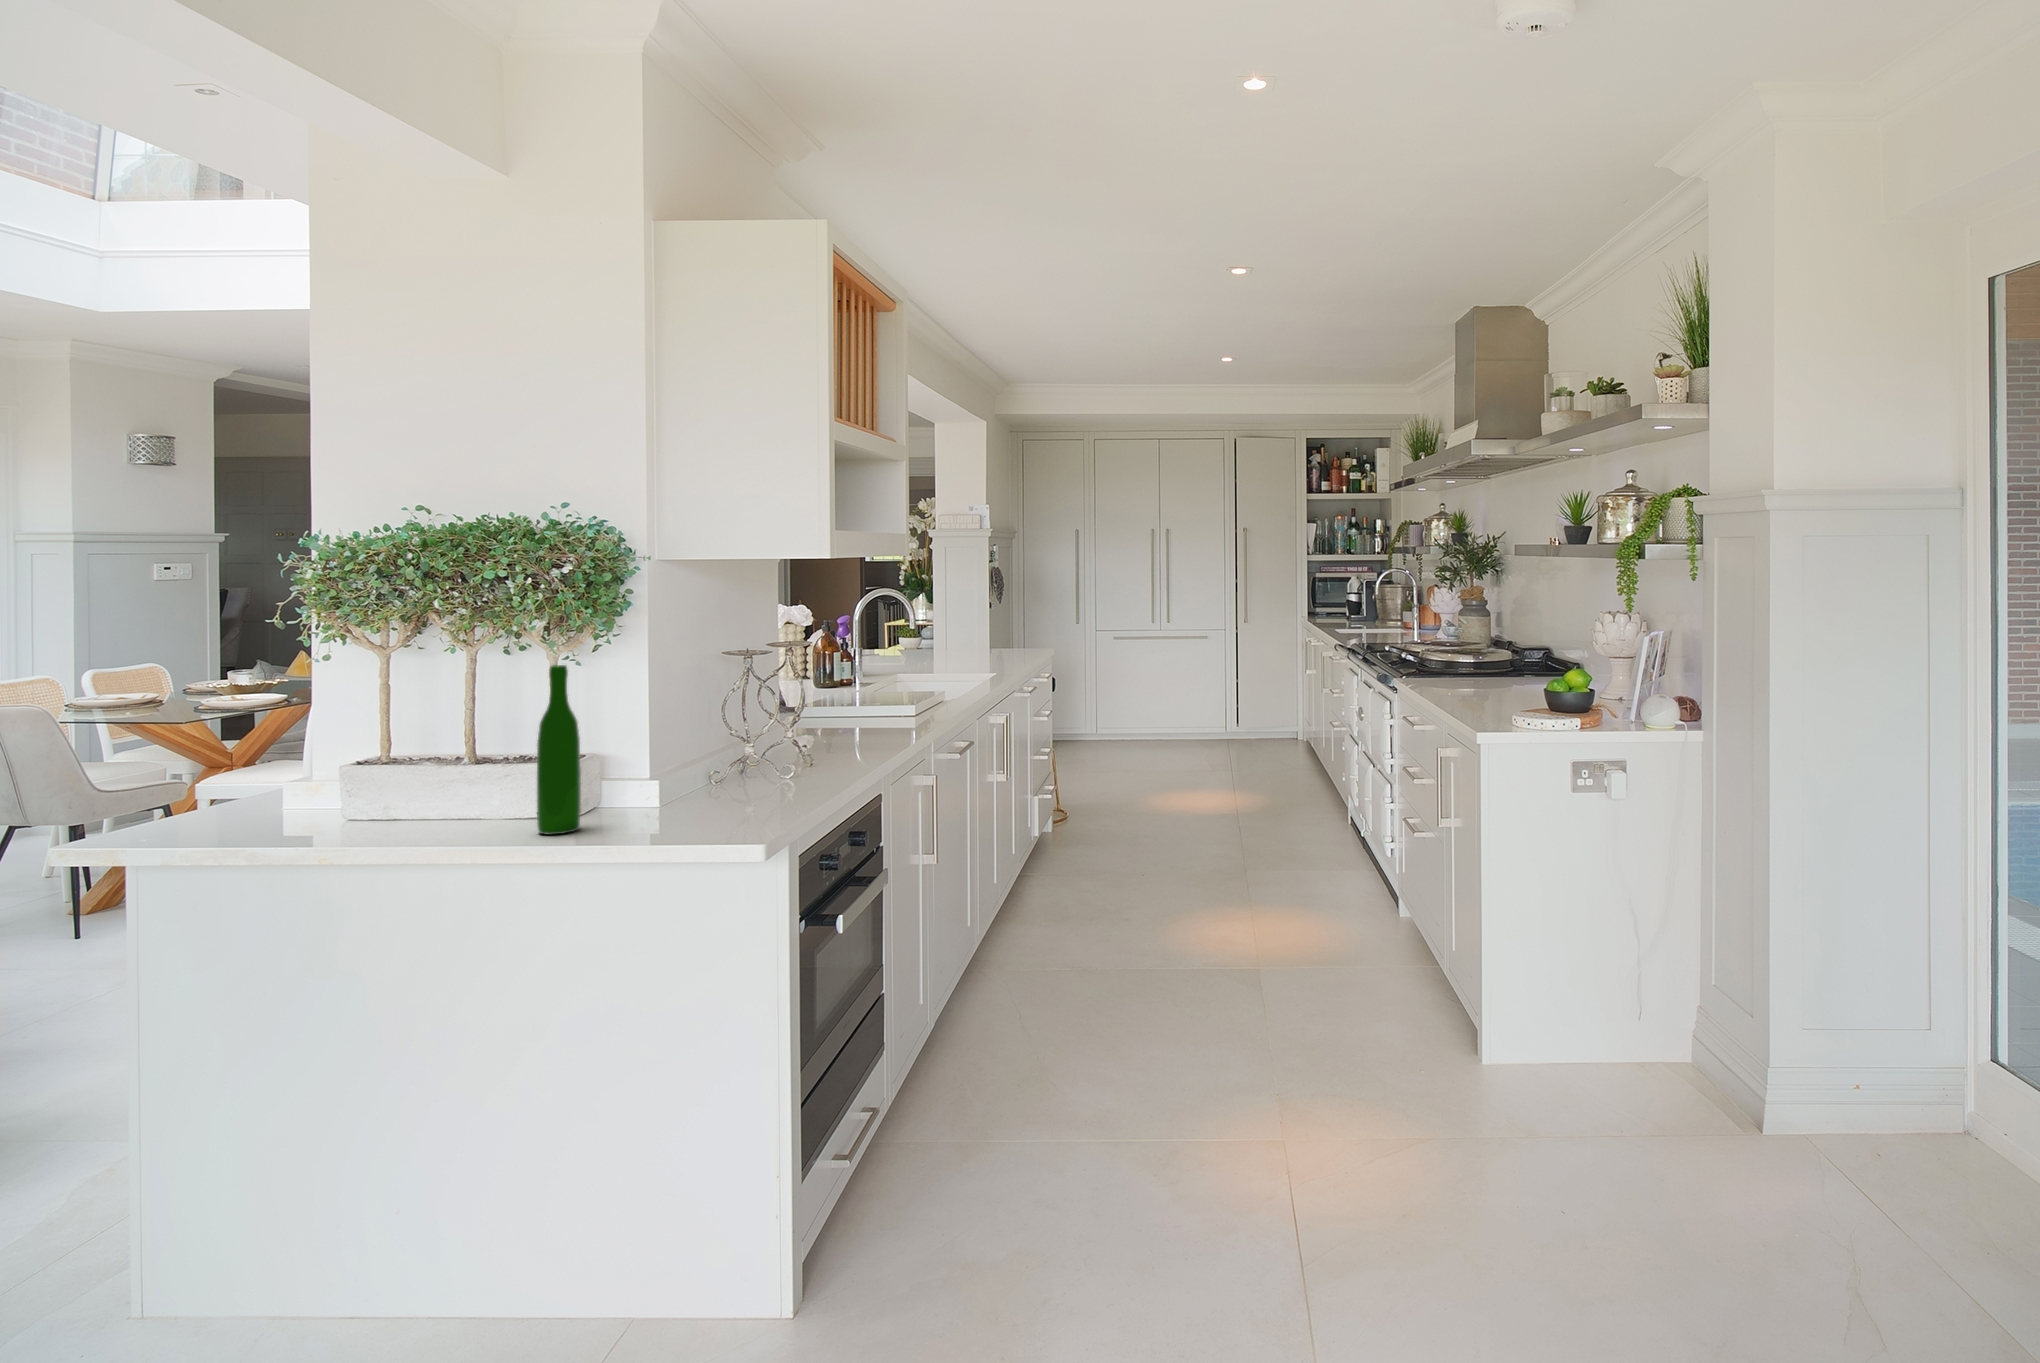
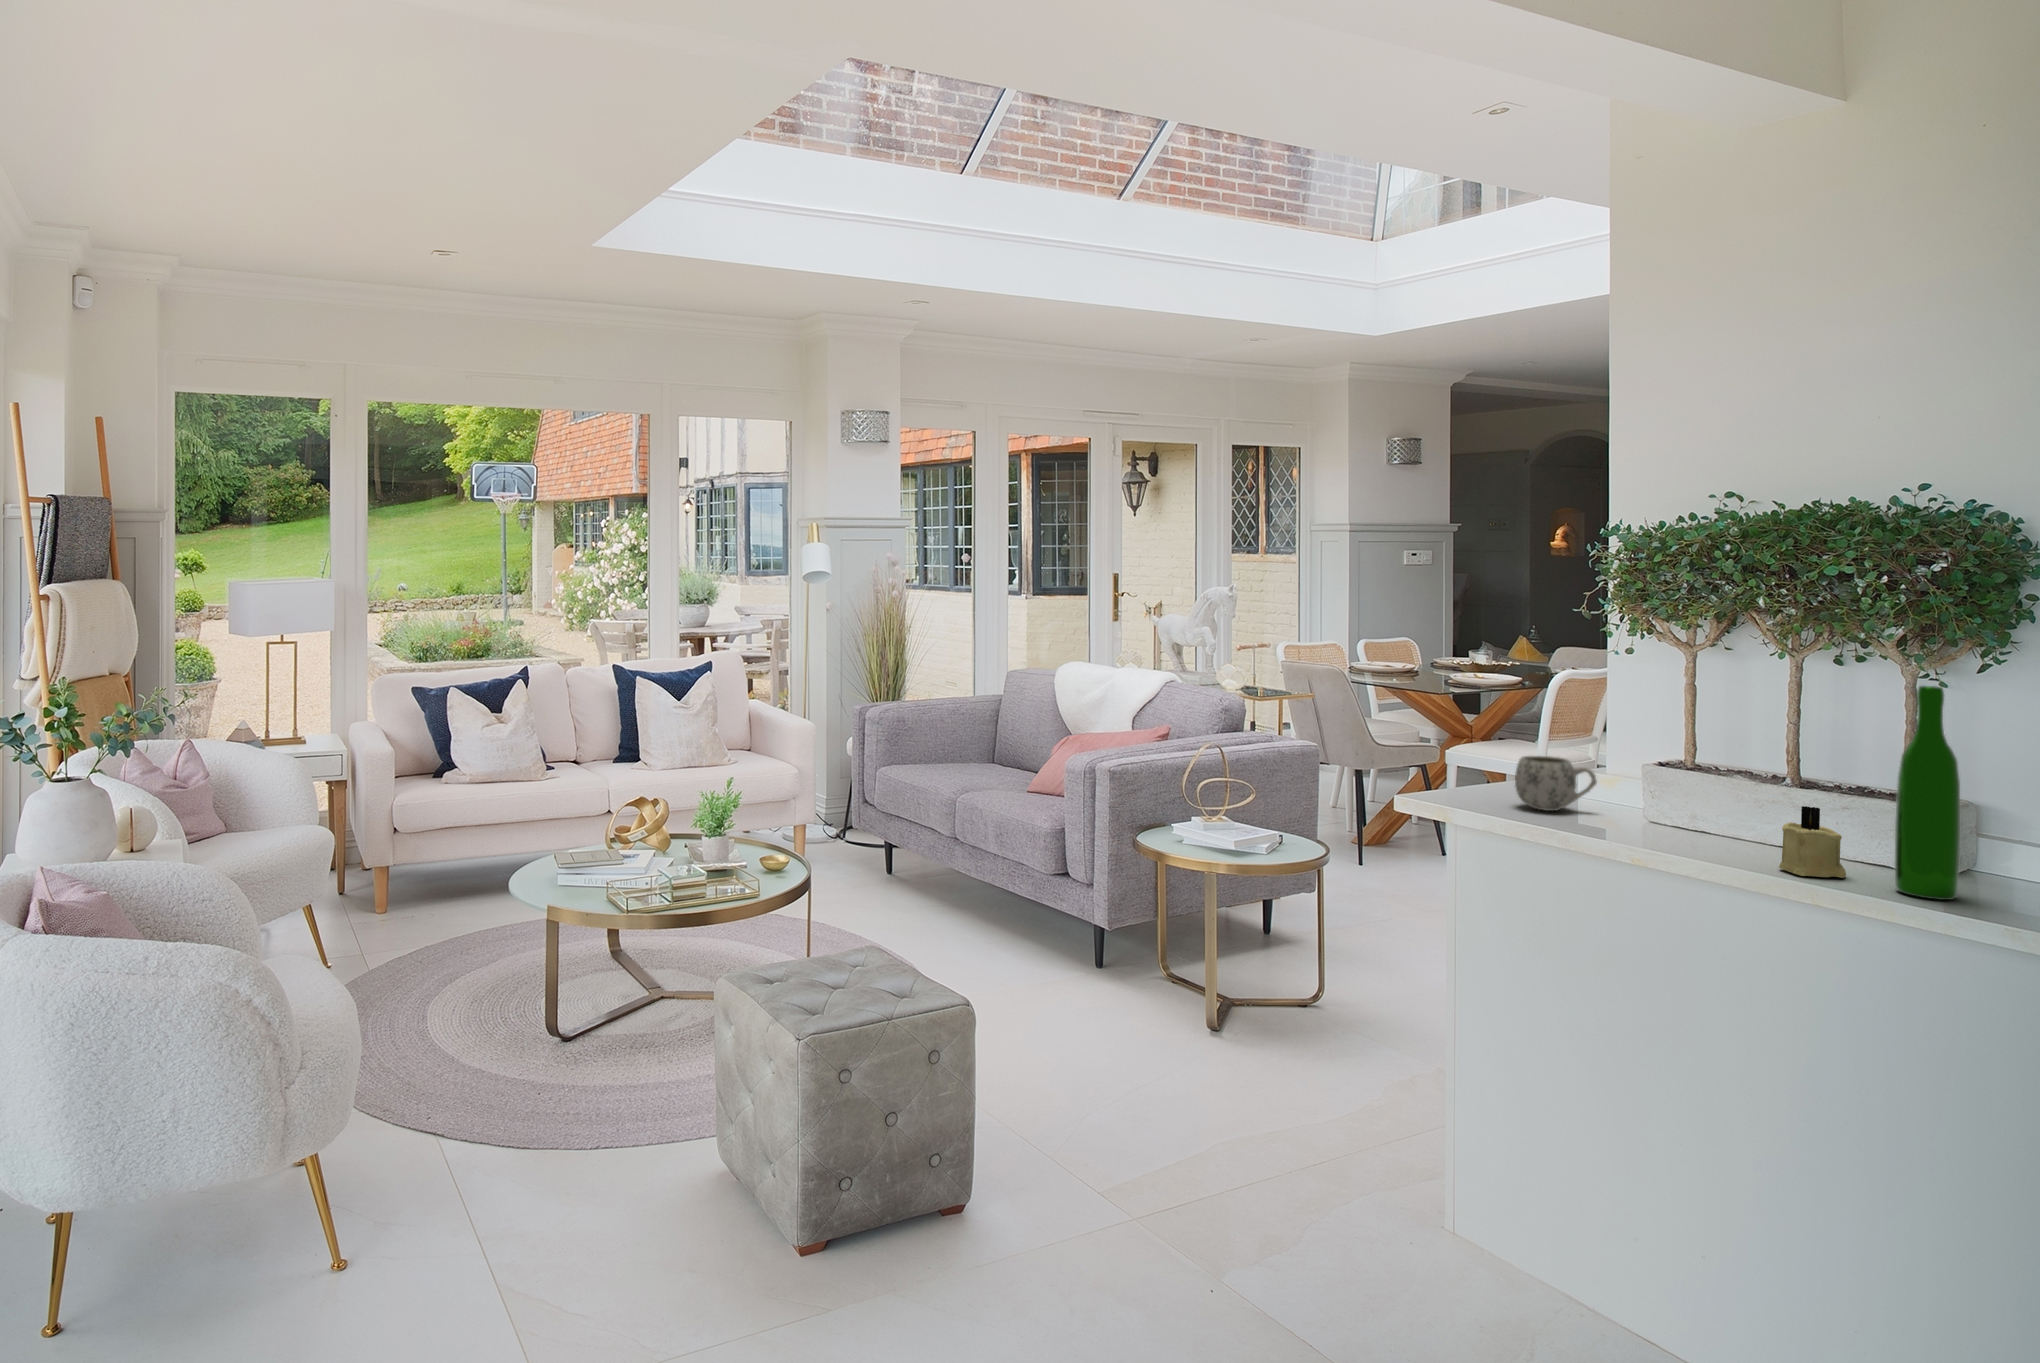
mug: none [208,771,299,828] -> present [1515,756,1597,811]
candle: none [452,777,505,838] -> present [1779,806,1846,878]

